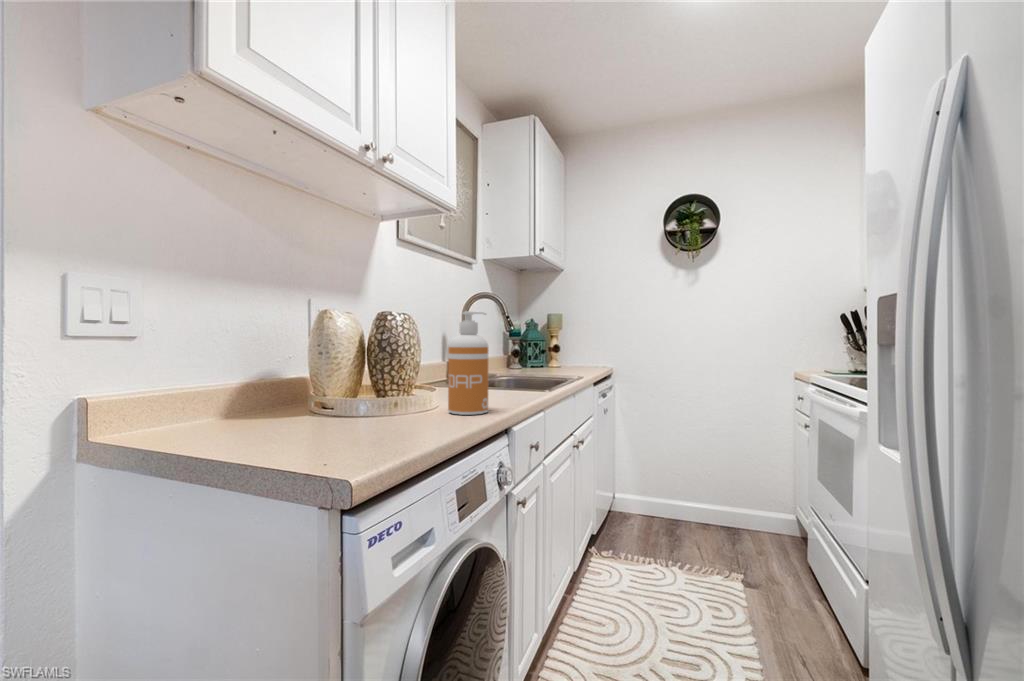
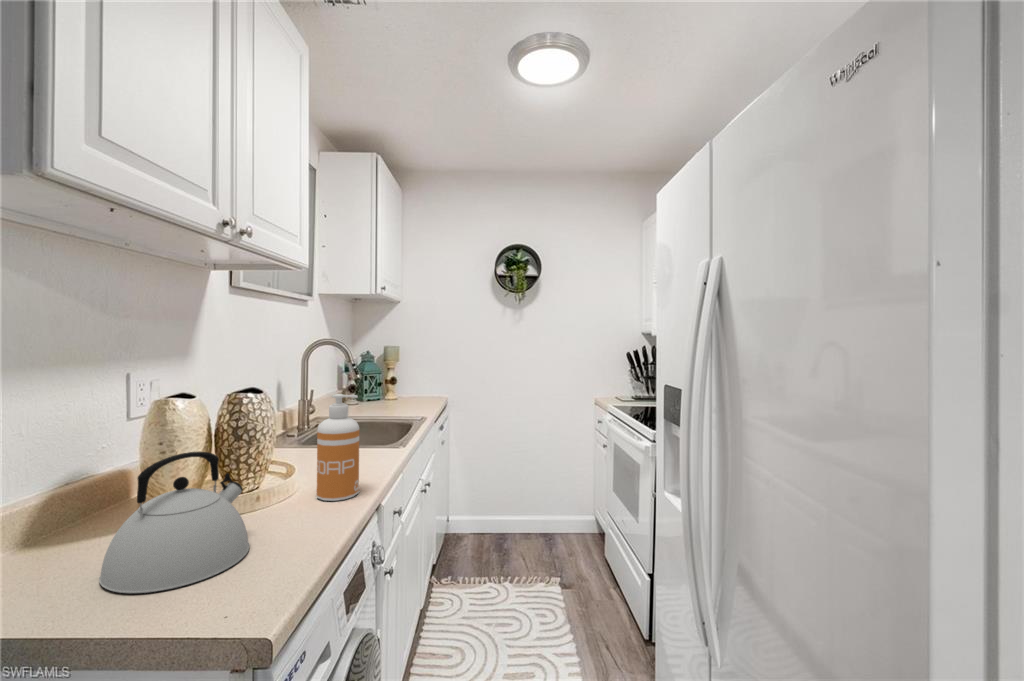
kettle: none [254,337,374,446] -> present [99,452,249,593]

